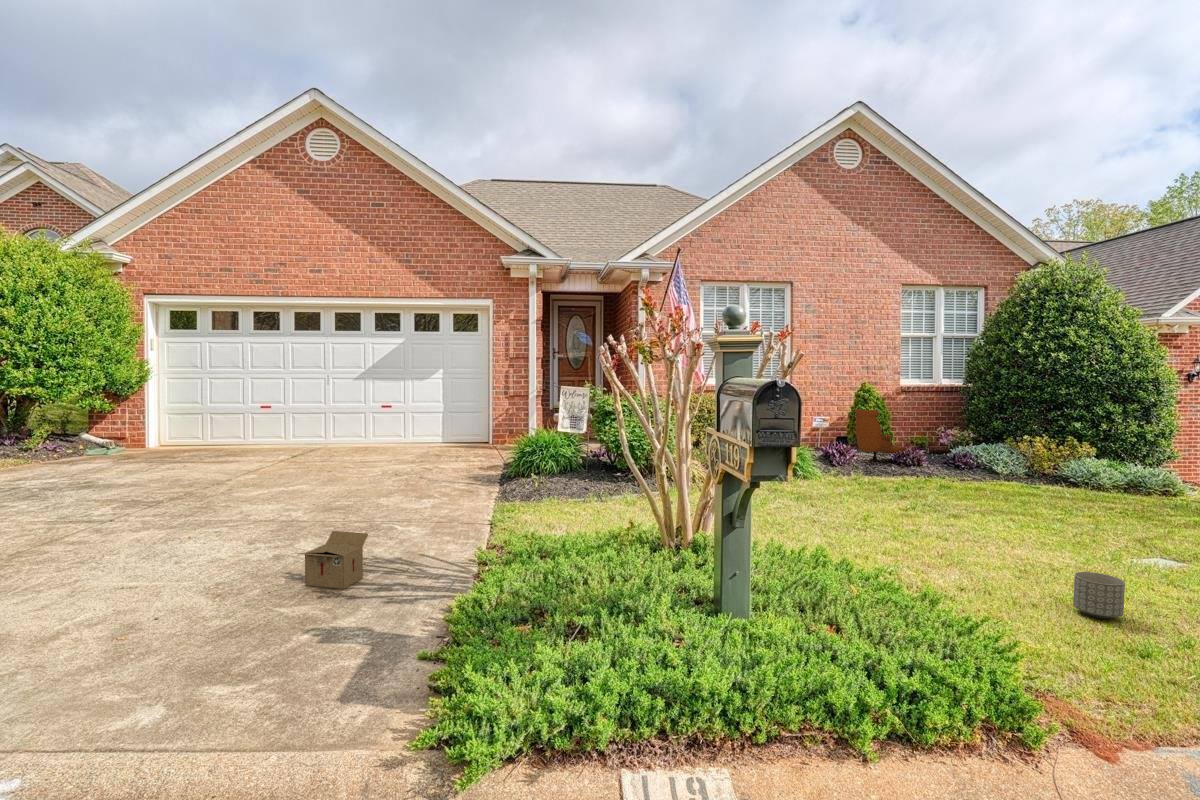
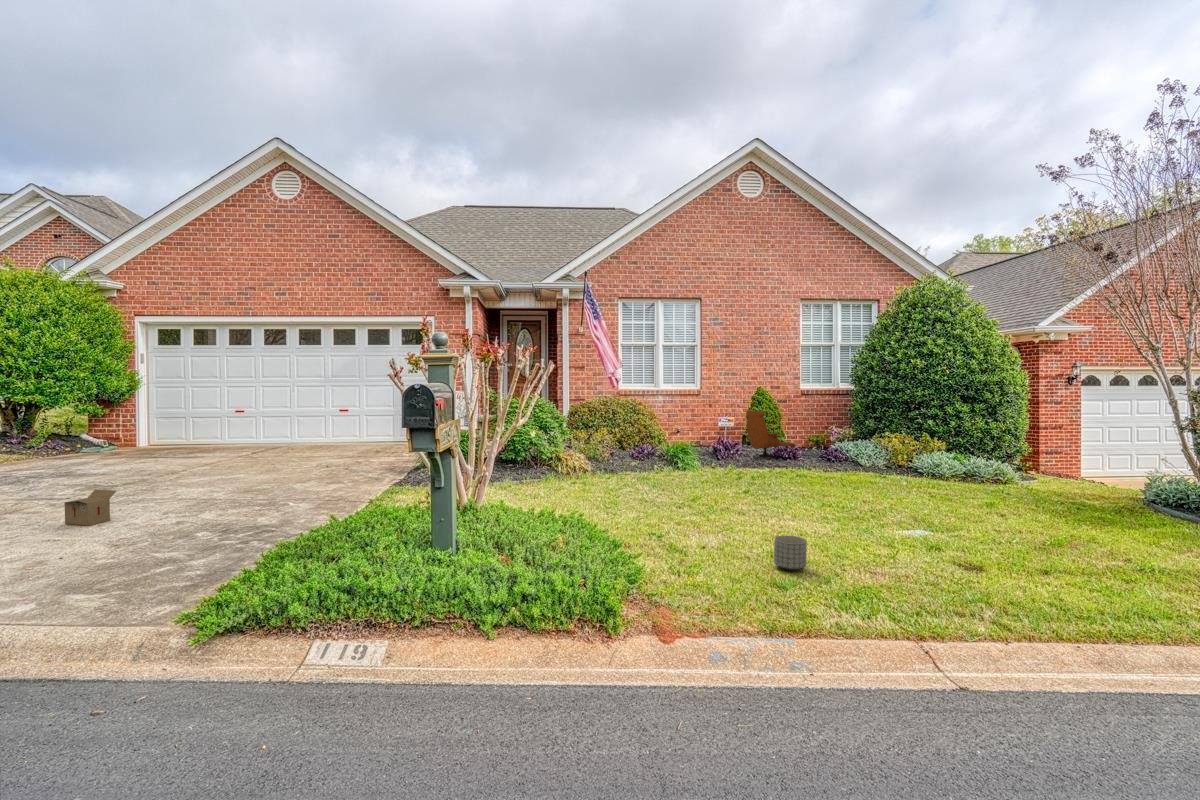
cardboard box: present [298,531,368,589] -> present [64,489,116,526]

